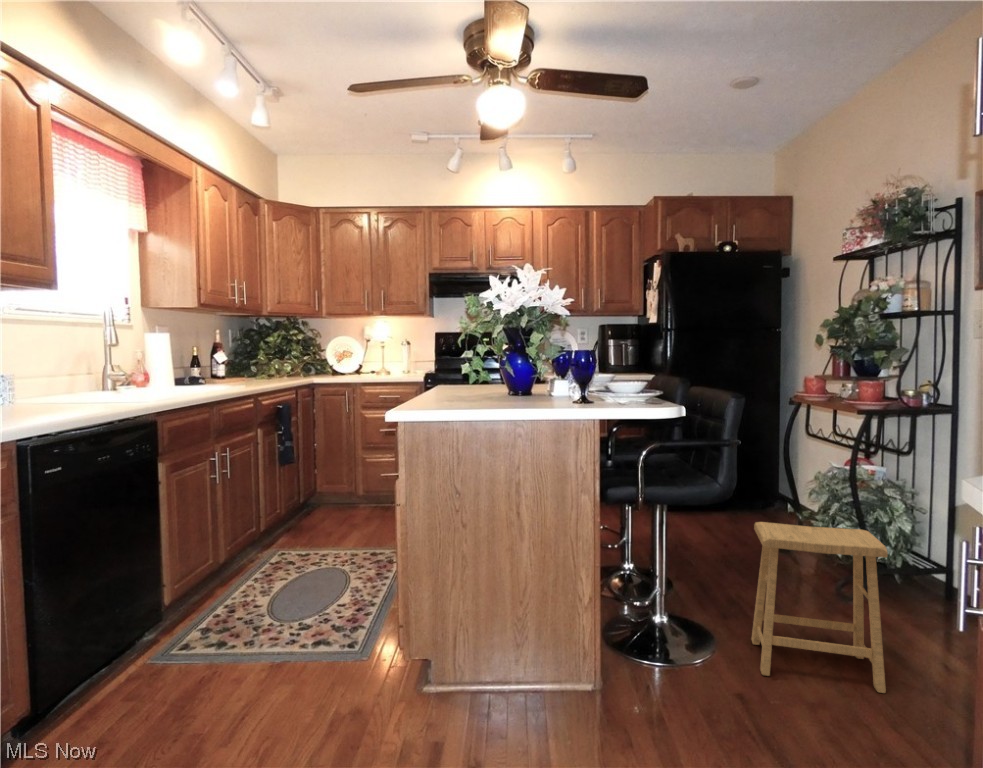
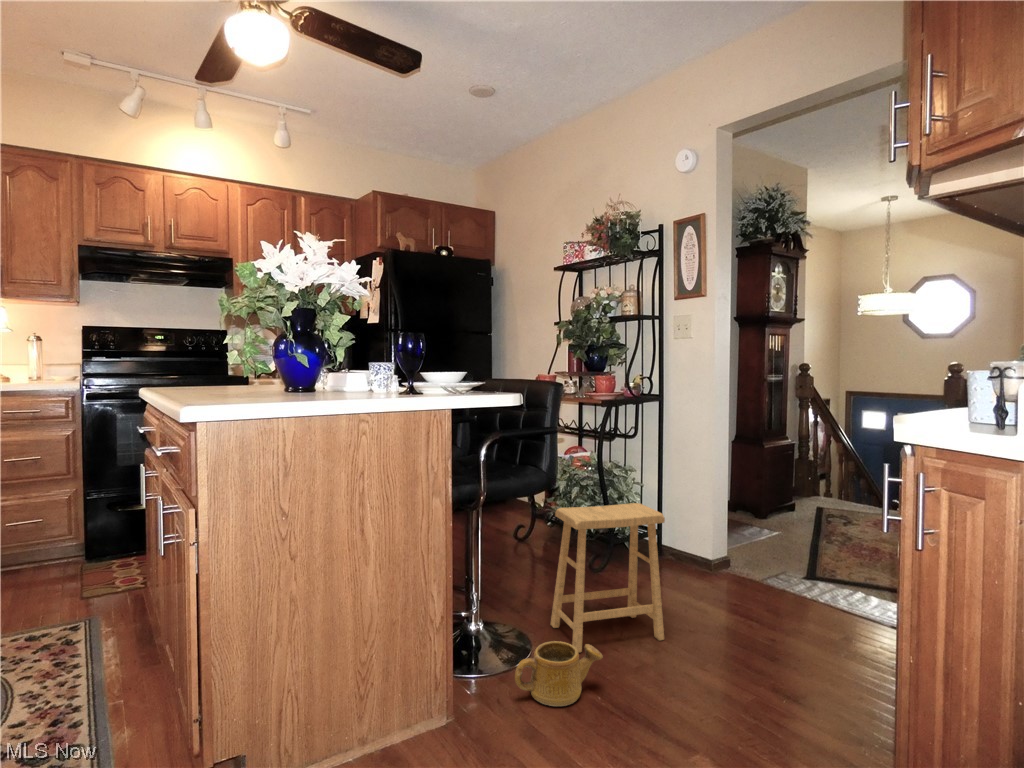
watering can: none [669,653,770,722] -> present [515,641,603,706]

